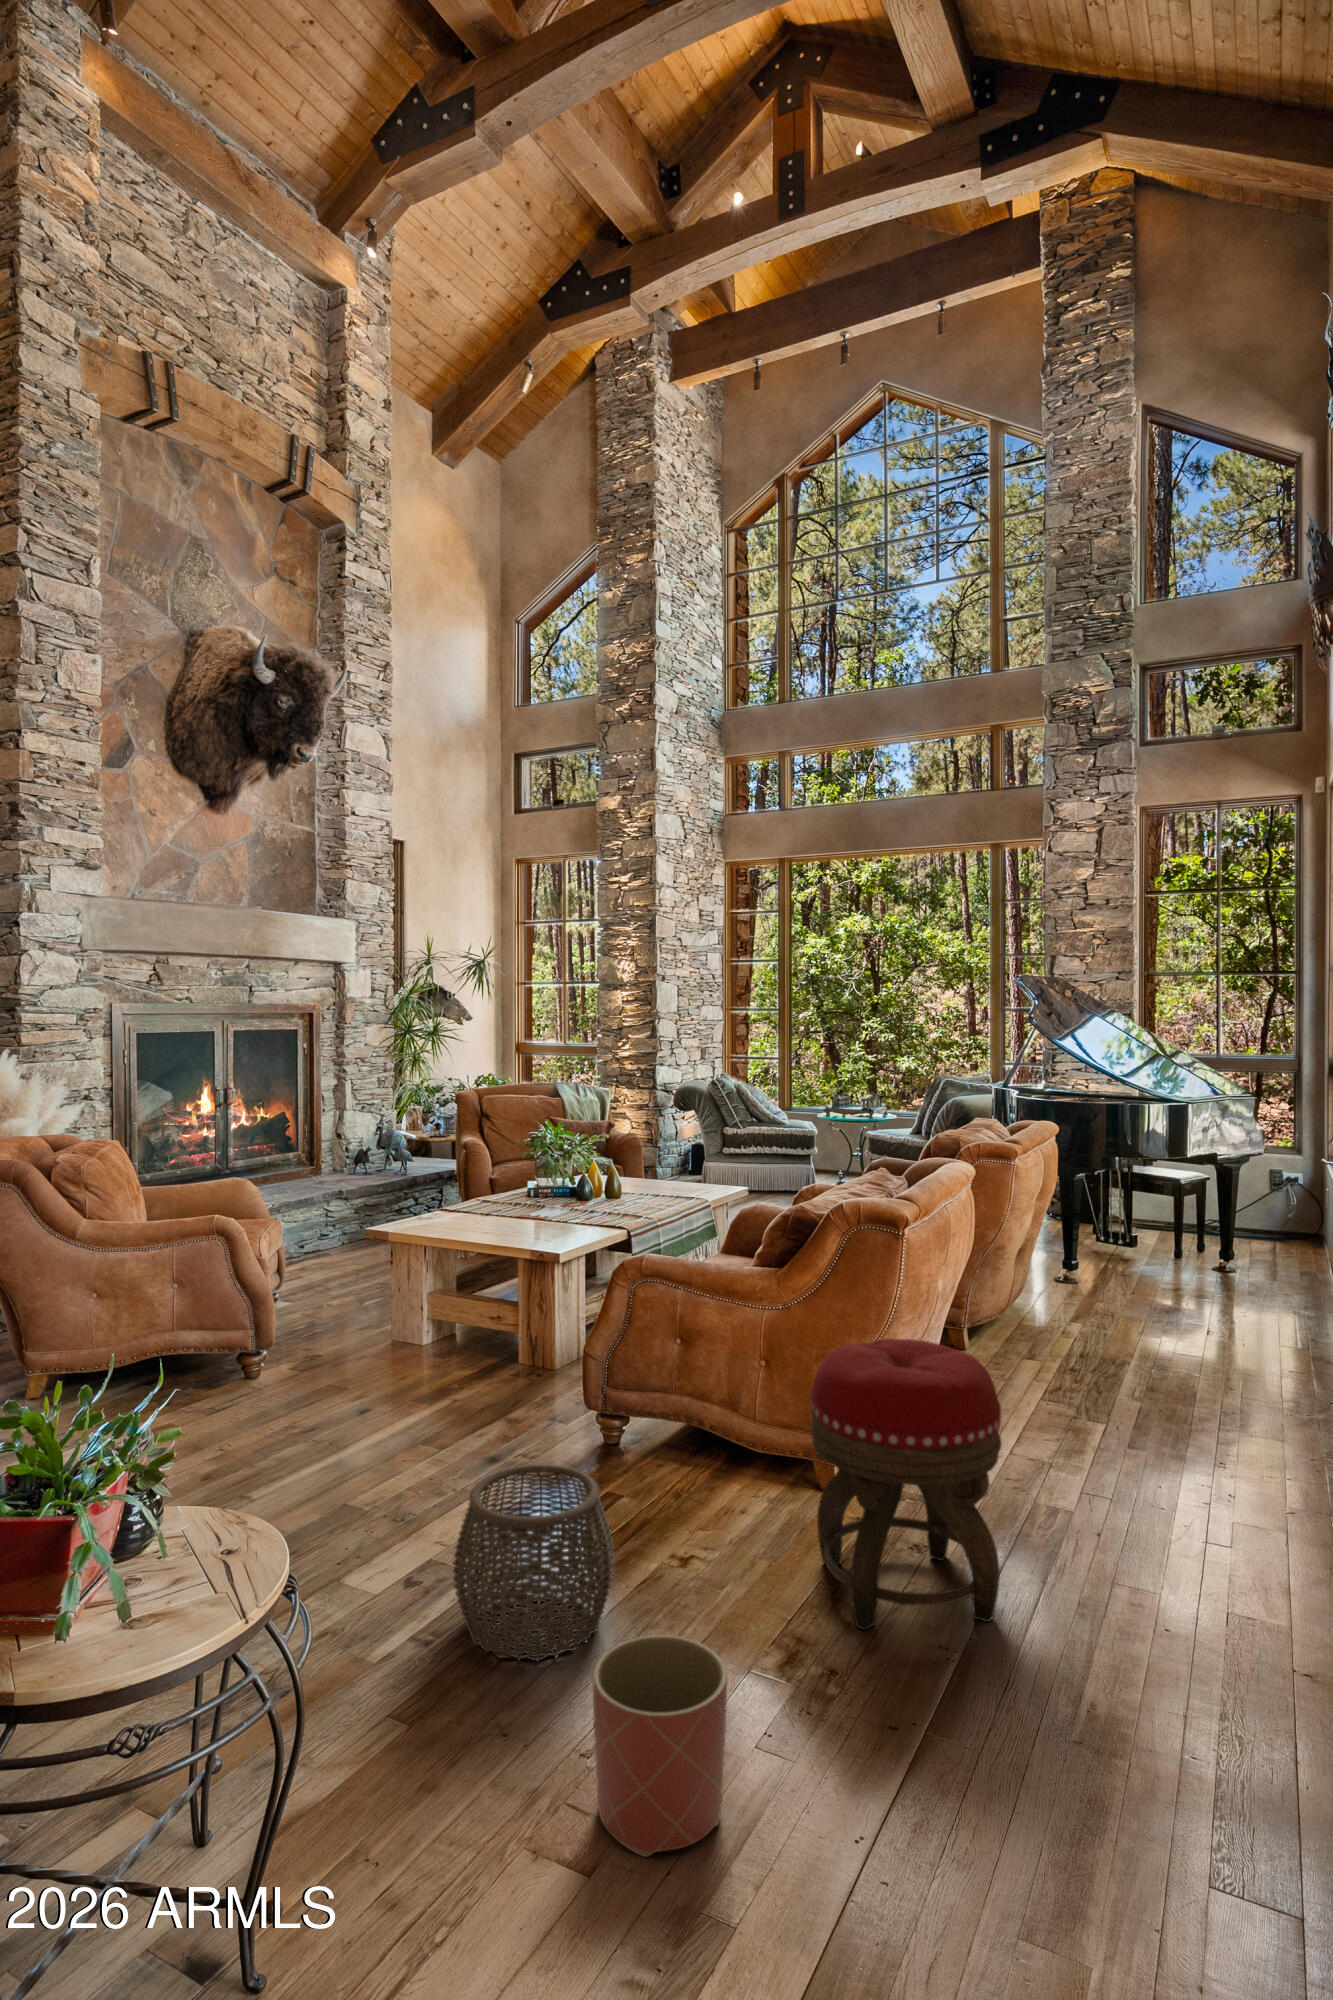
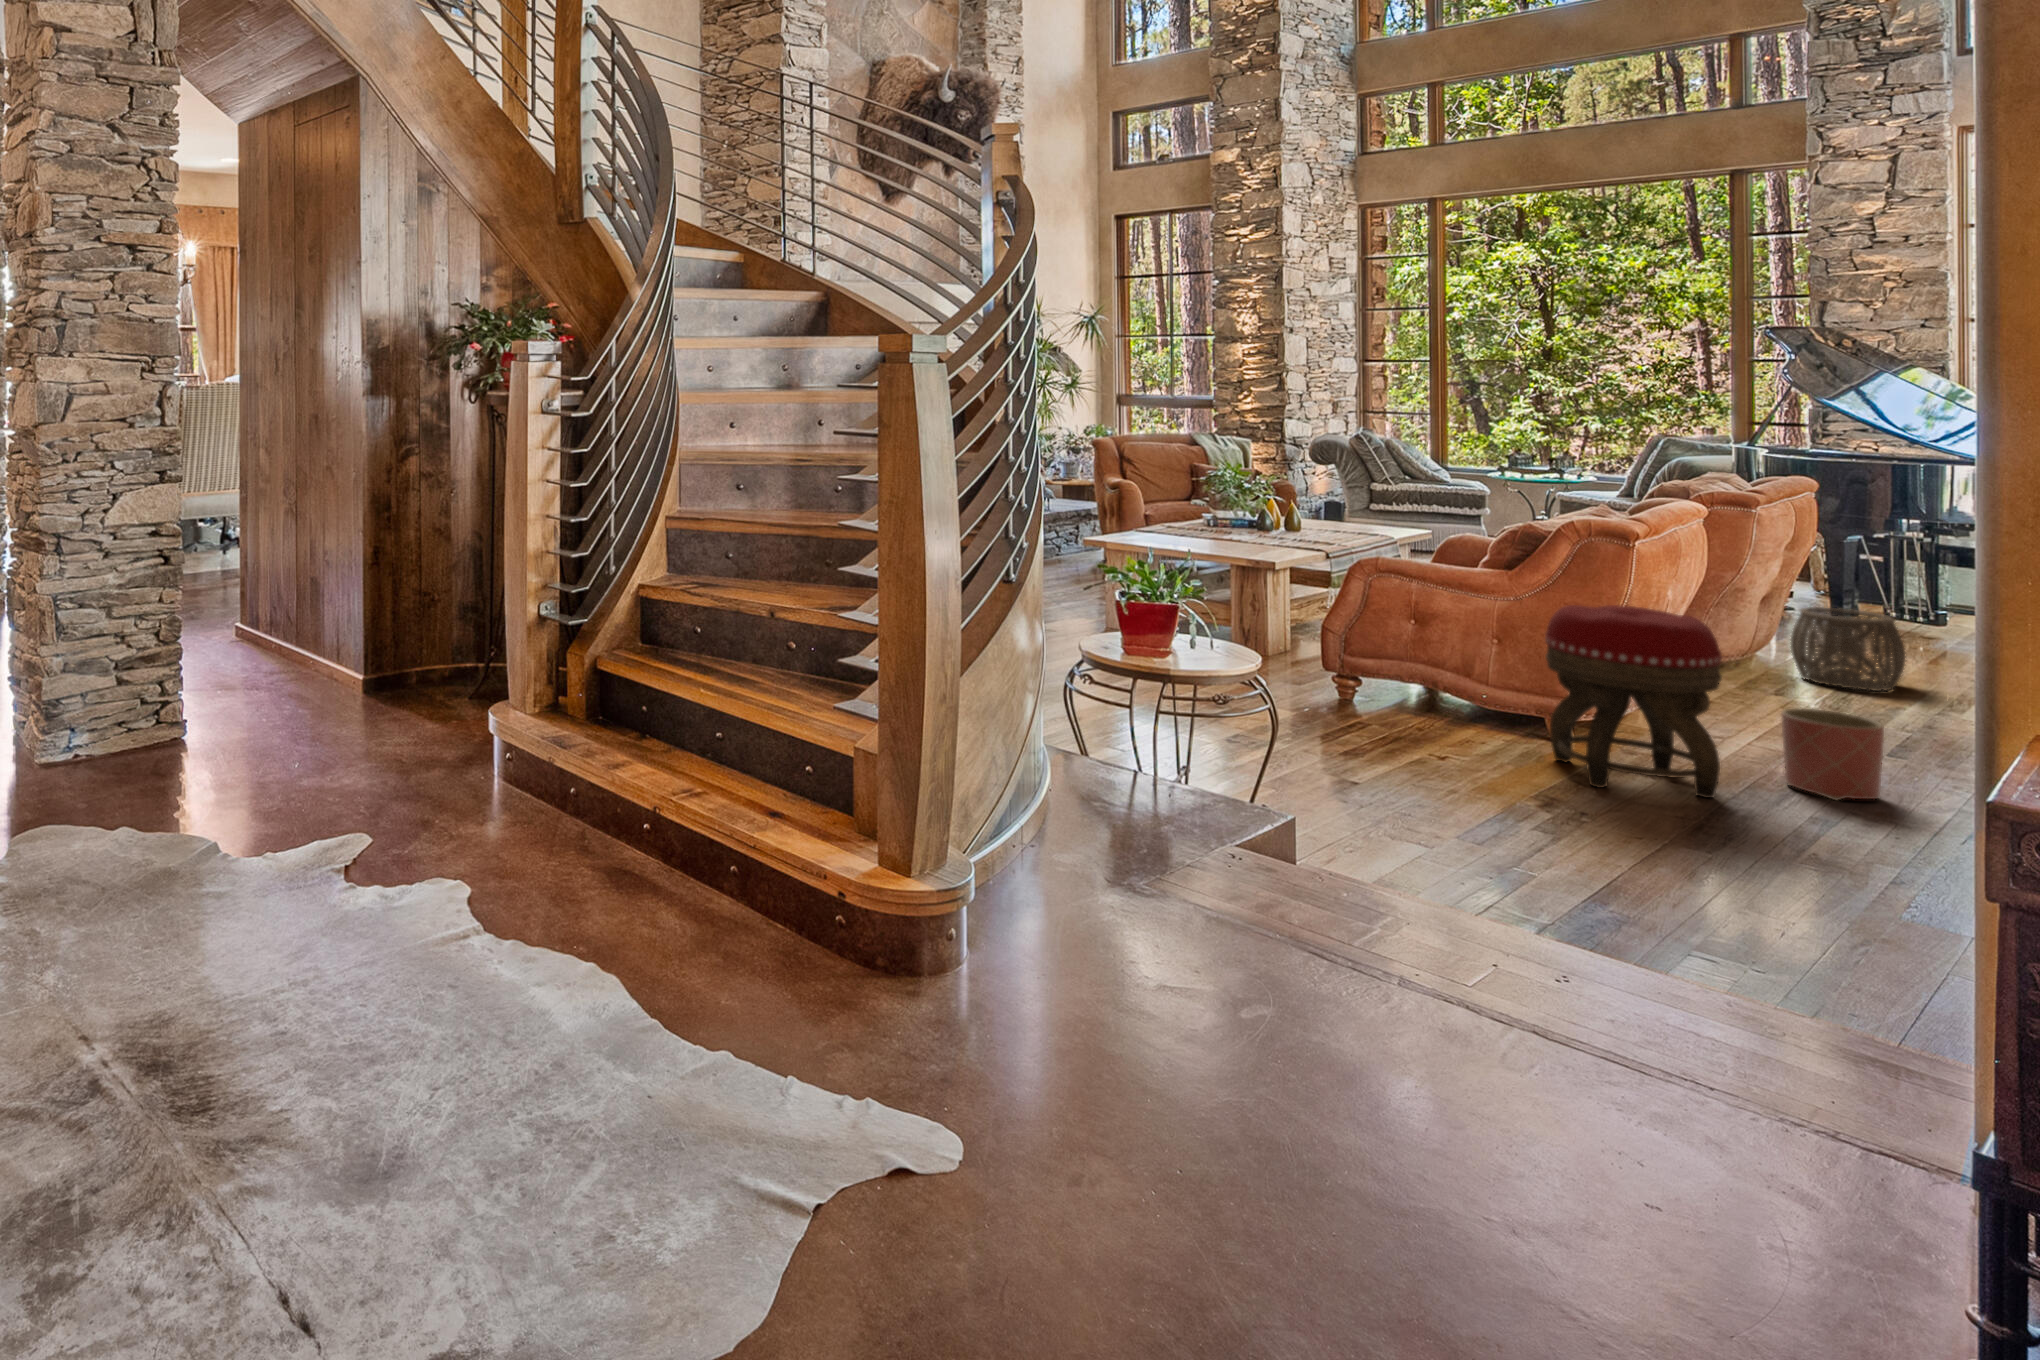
woven basket: present [453,1465,615,1661] -> present [1790,607,1906,691]
planter: present [592,1635,727,1857] -> present [1781,709,1884,800]

